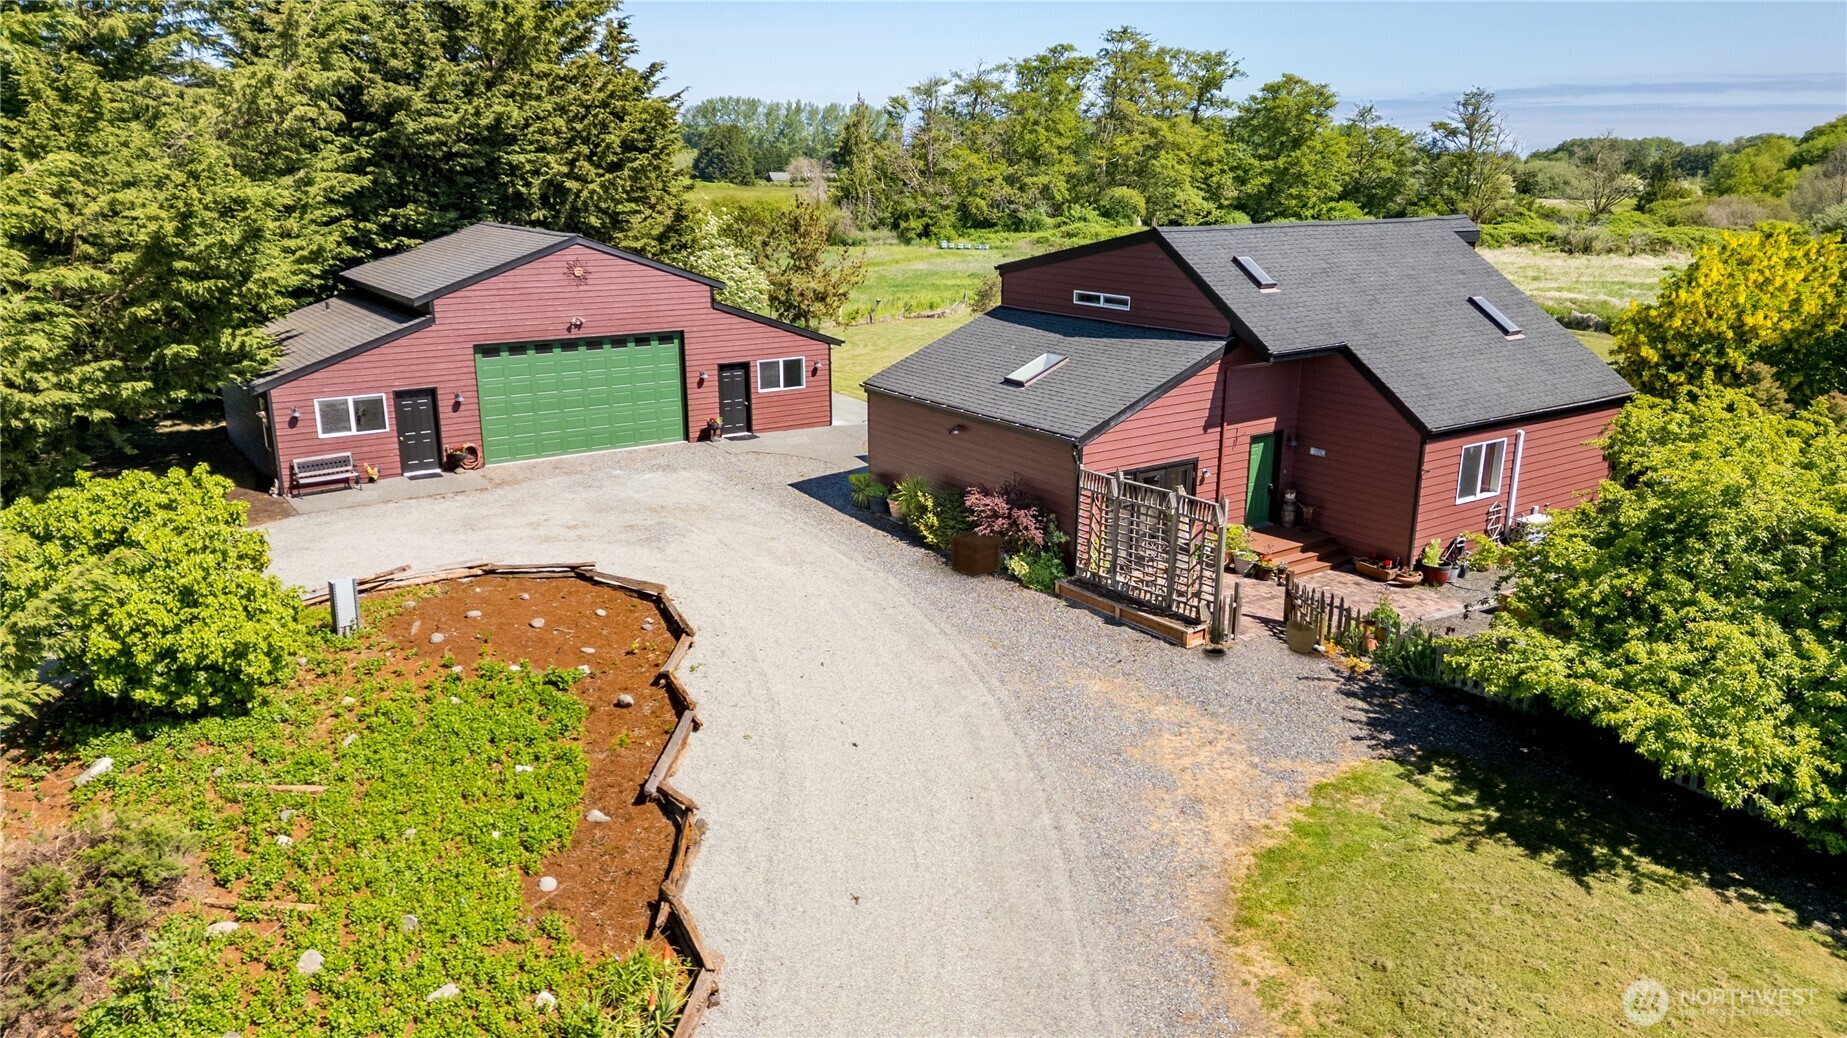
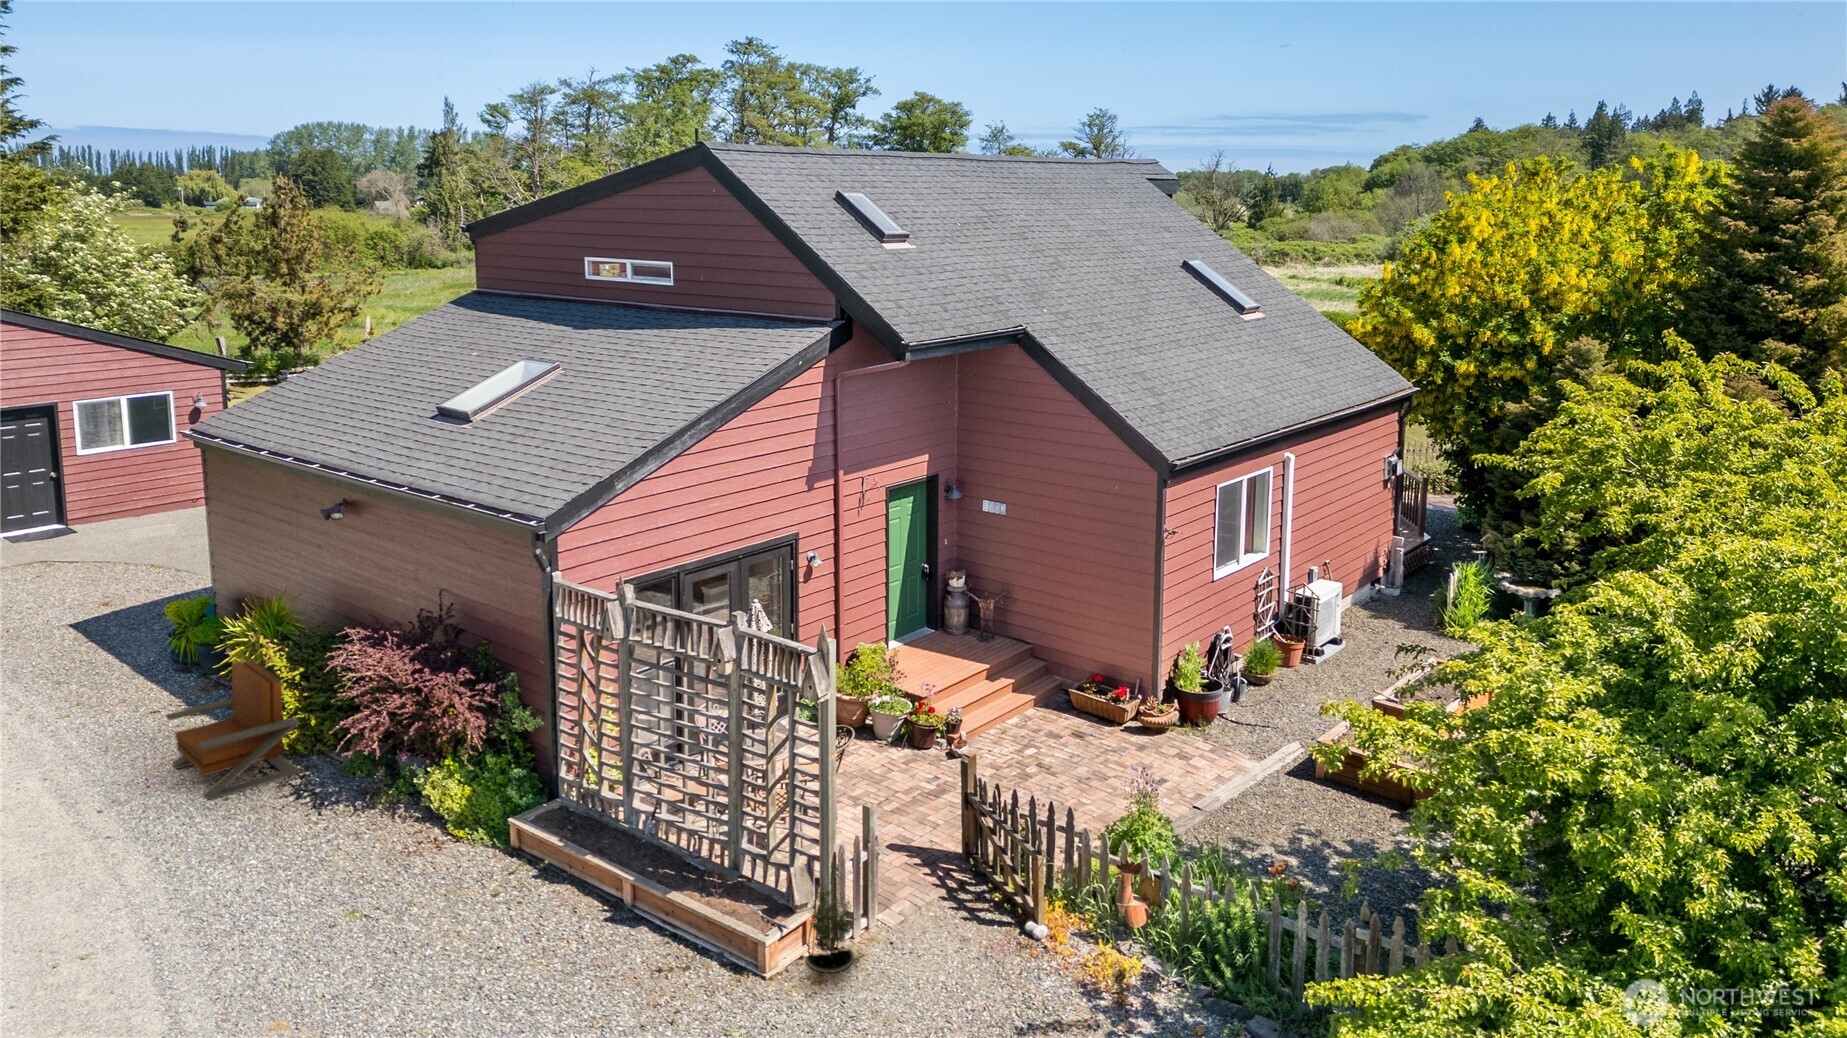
lounge chair: none [875,501,939,565] -> present [166,660,300,800]
wooden crate: present [951,530,1001,577] -> none [312,711,424,815]
woven basket: present [1286,619,1318,653] -> none [968,850,1030,930]

